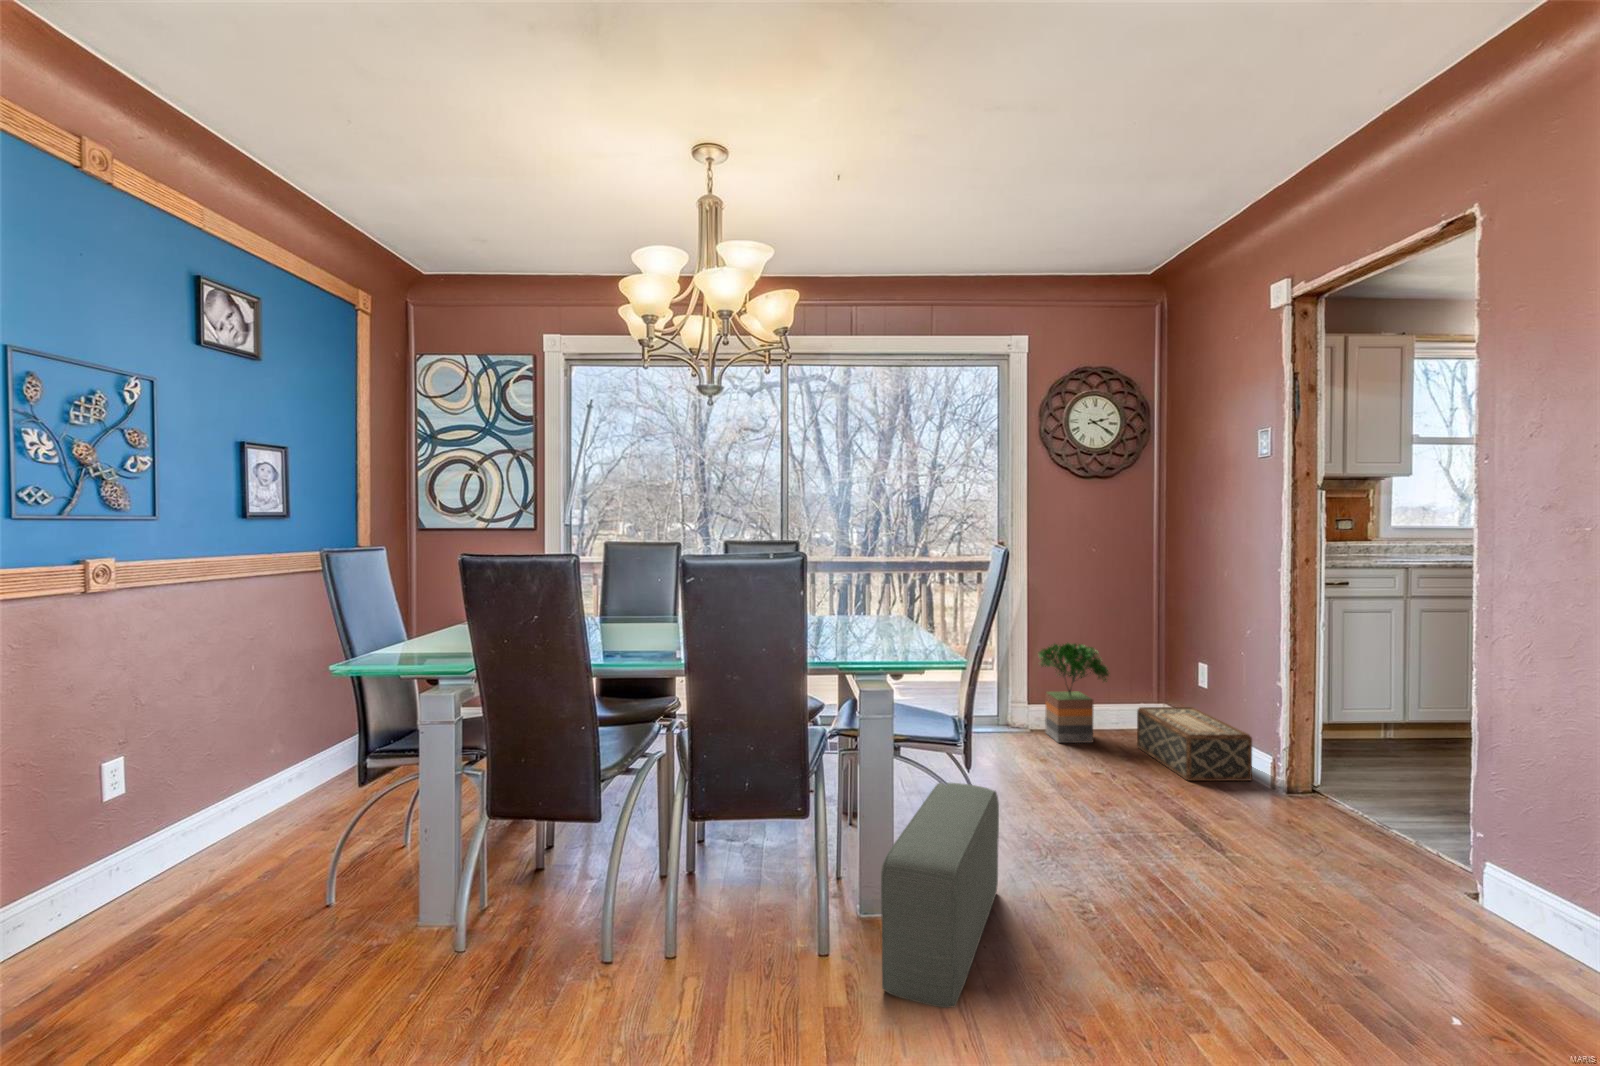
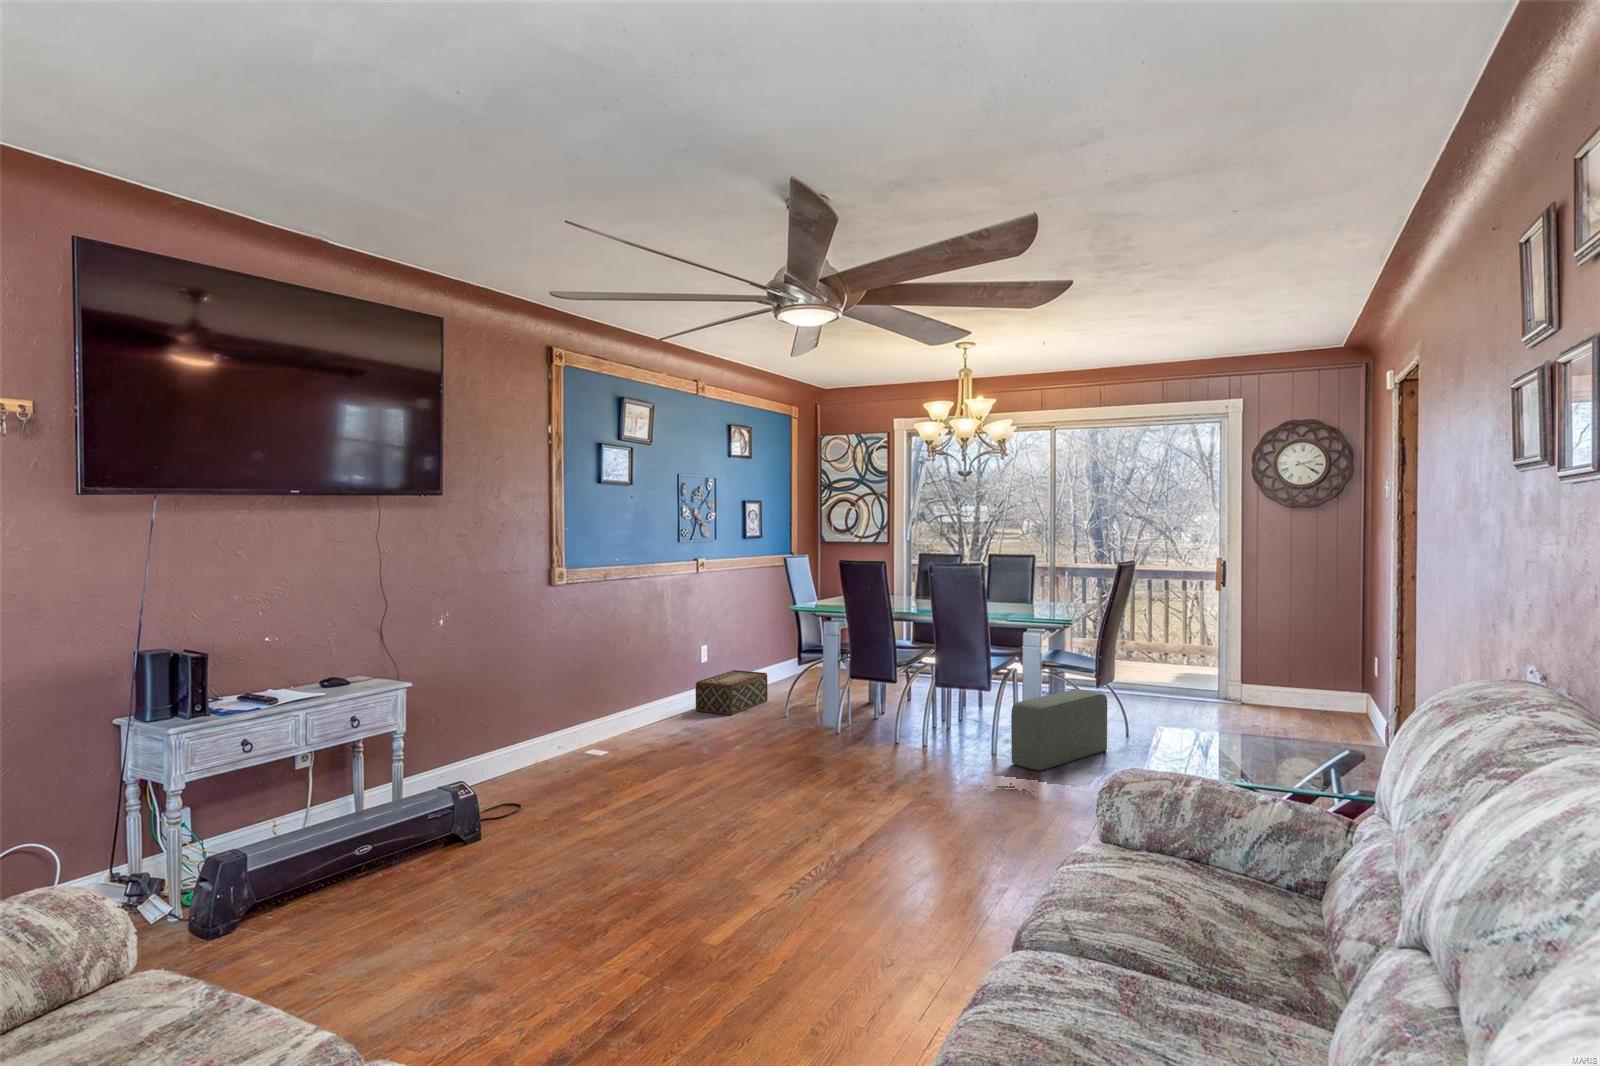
potted tree: present [1039,643,1110,743] -> none [1240,634,1298,711]
woven basket: present [1137,707,1252,781] -> present [696,670,768,715]

